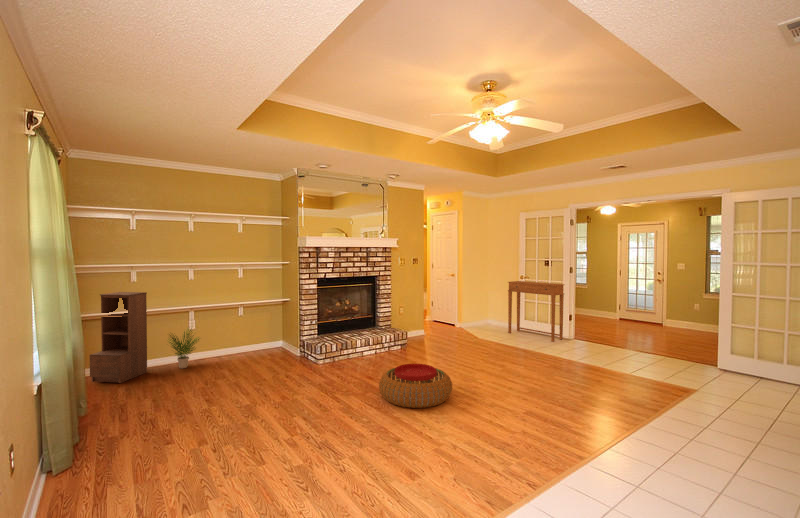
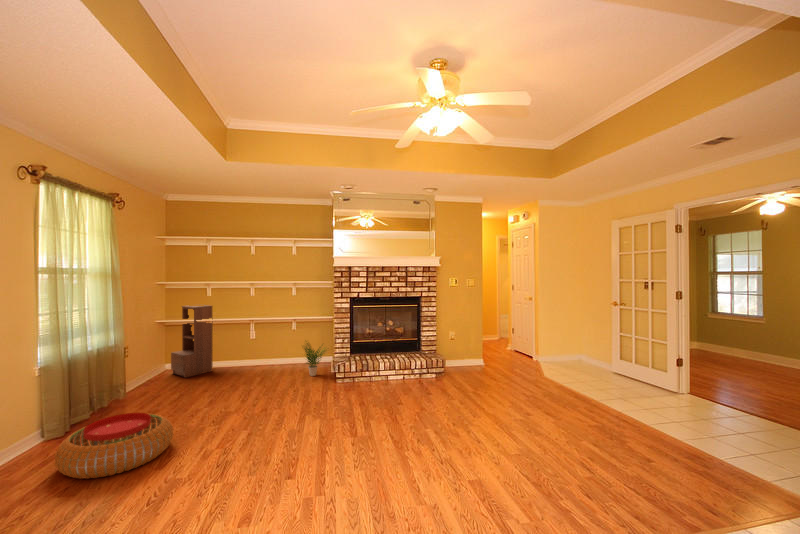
side table: present [508,281,564,342] -> none [592,308,669,393]
potted plant: present [168,328,199,368] -> present [304,343,325,376]
pouf: present [379,364,452,408] -> present [55,413,173,479]

